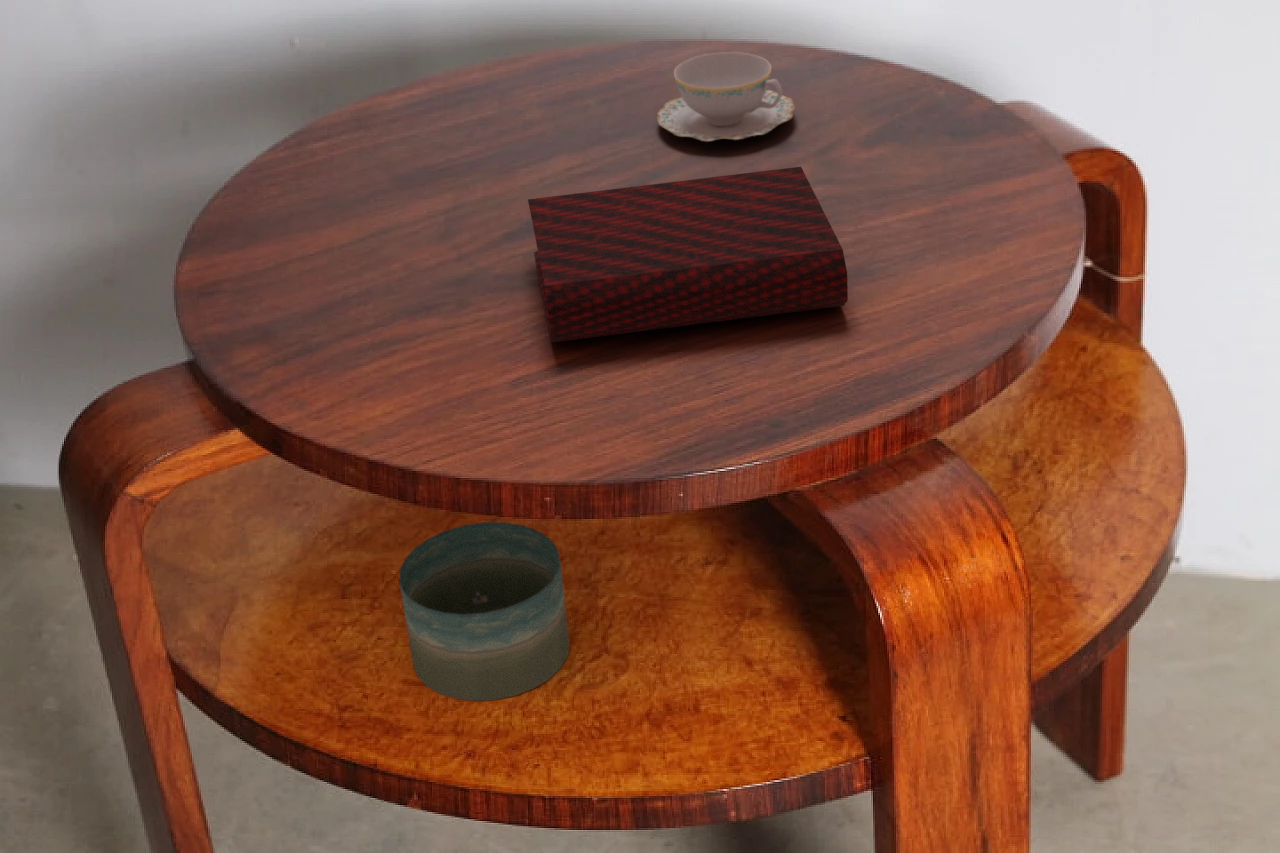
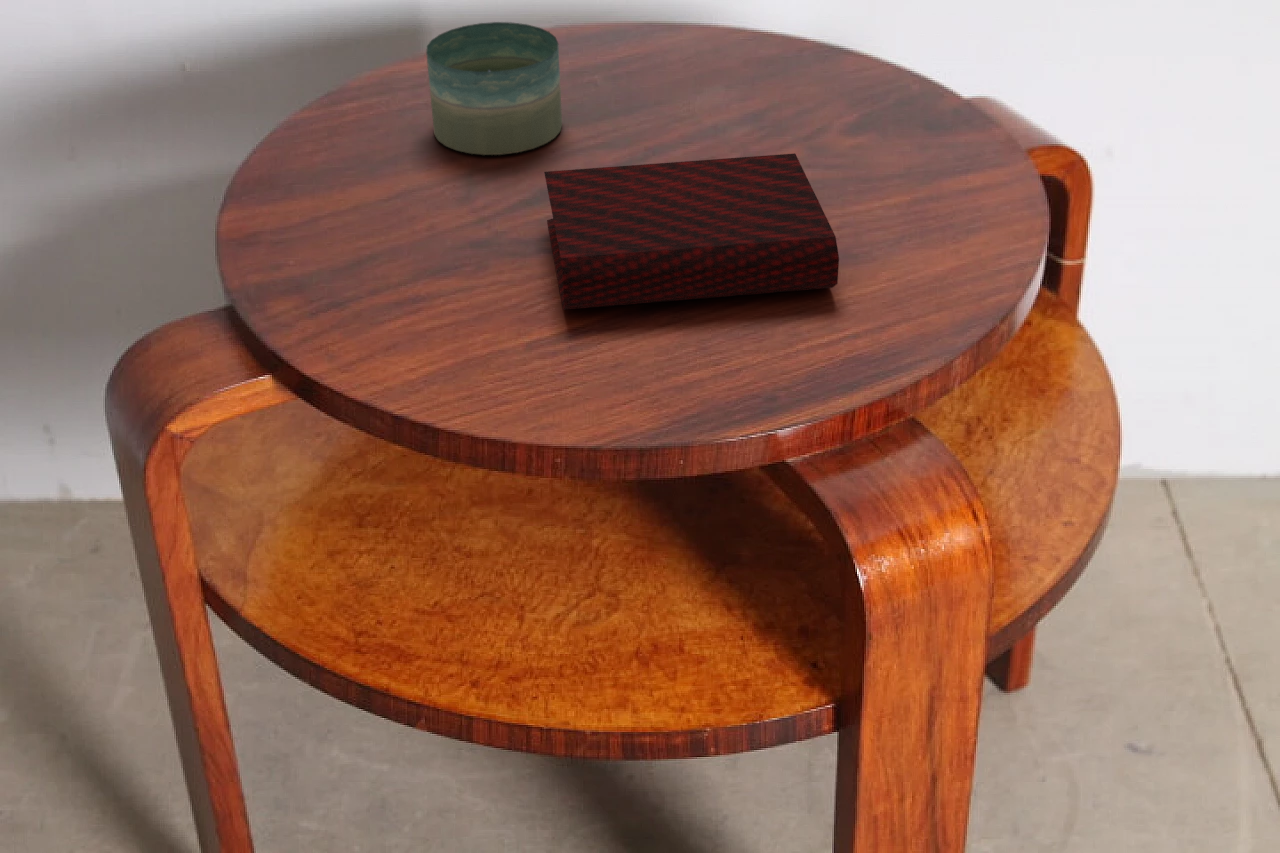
teacup: present [657,52,795,141] -> none [660,39,786,122]
candle: present [399,522,570,701] -> present [426,22,562,155]

